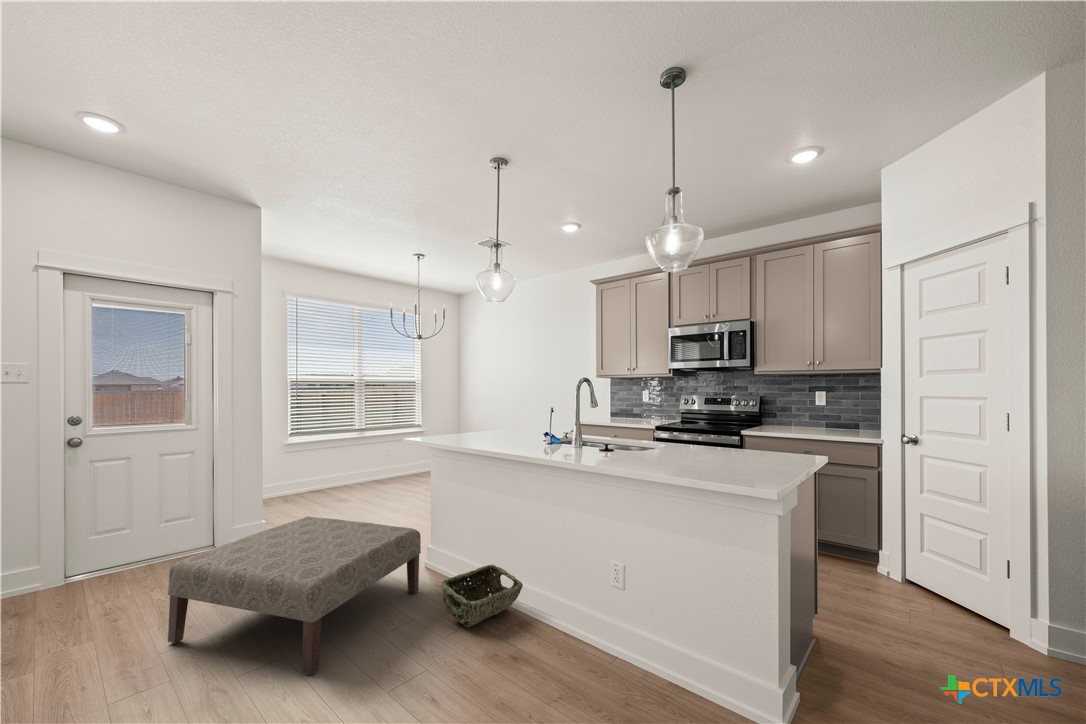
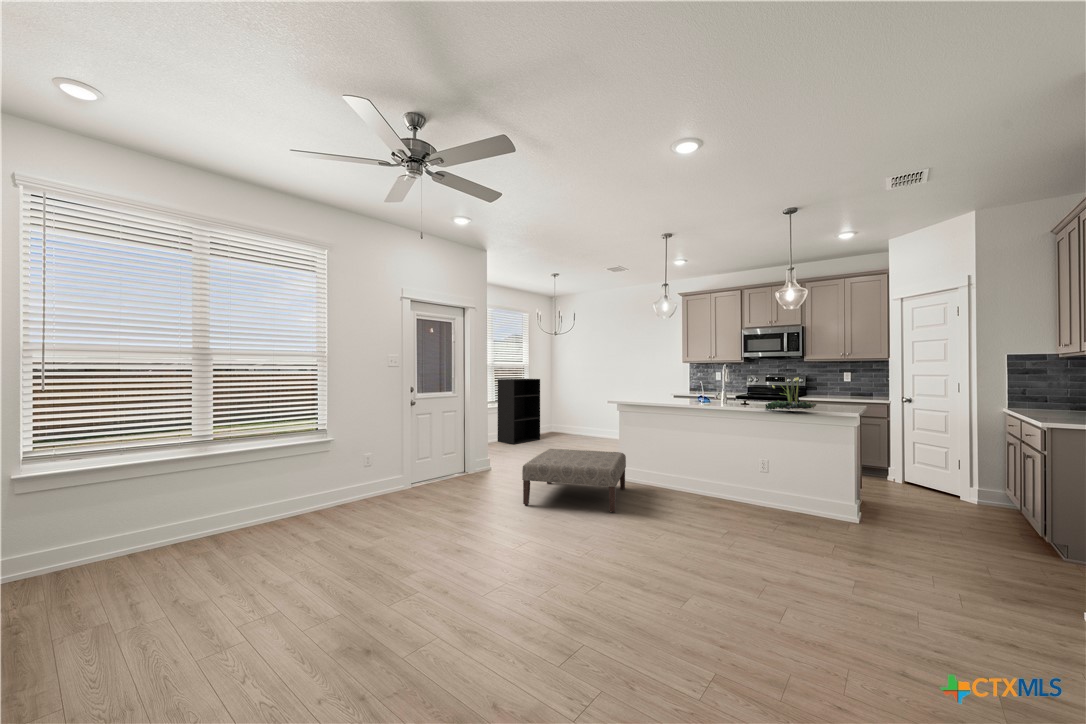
bookshelf: none [353,396,418,486] -> present [498,379,540,444]
plant: none [636,399,718,469] -> present [766,377,816,410]
woven basket: present [441,565,523,627] -> none [653,472,693,499]

